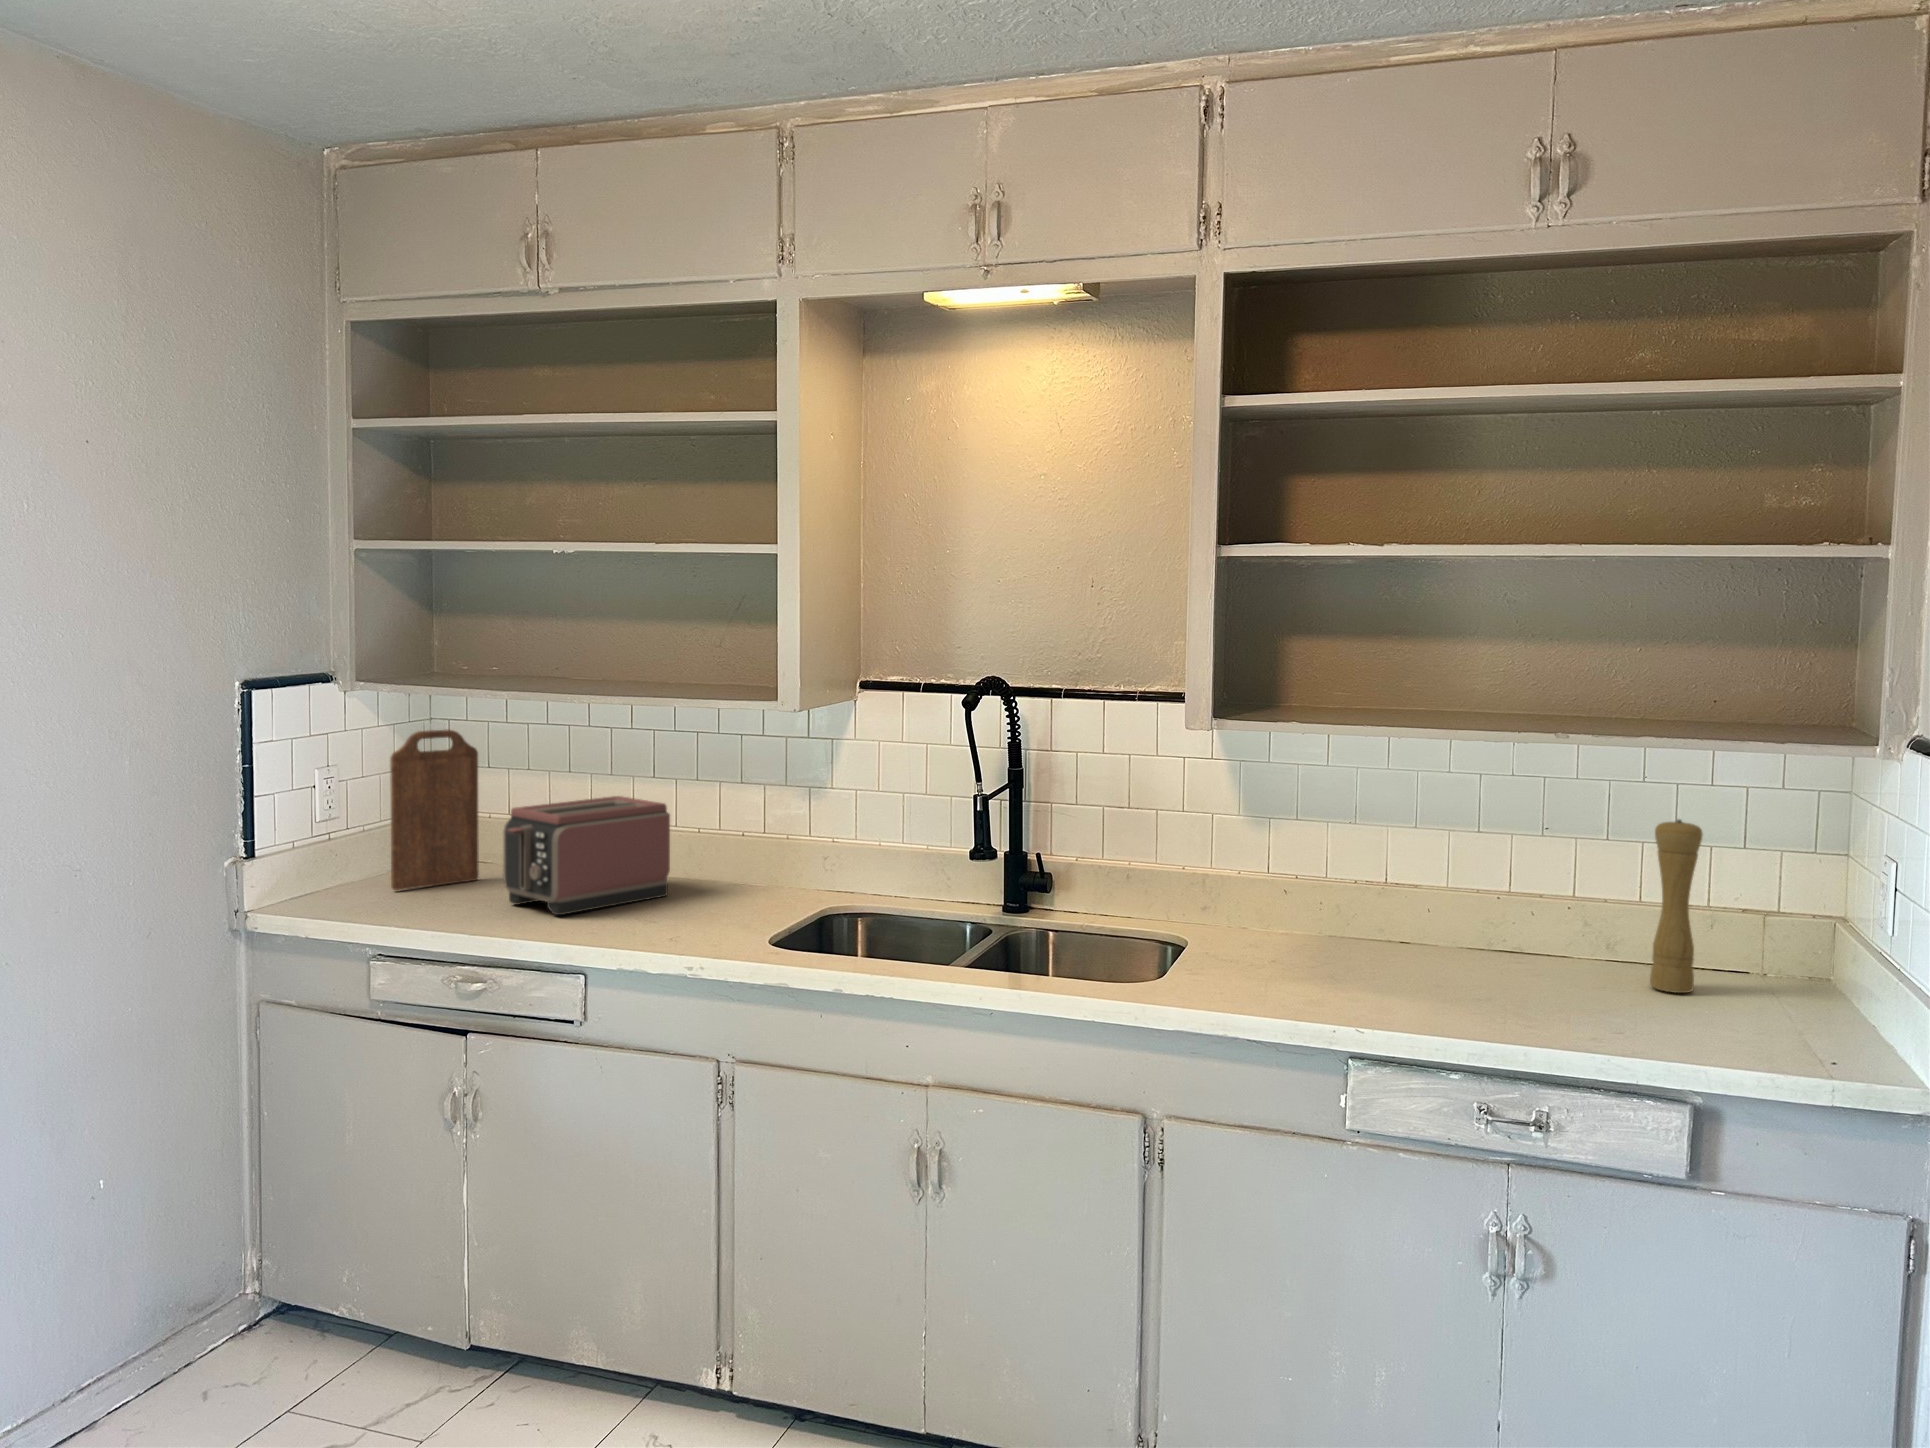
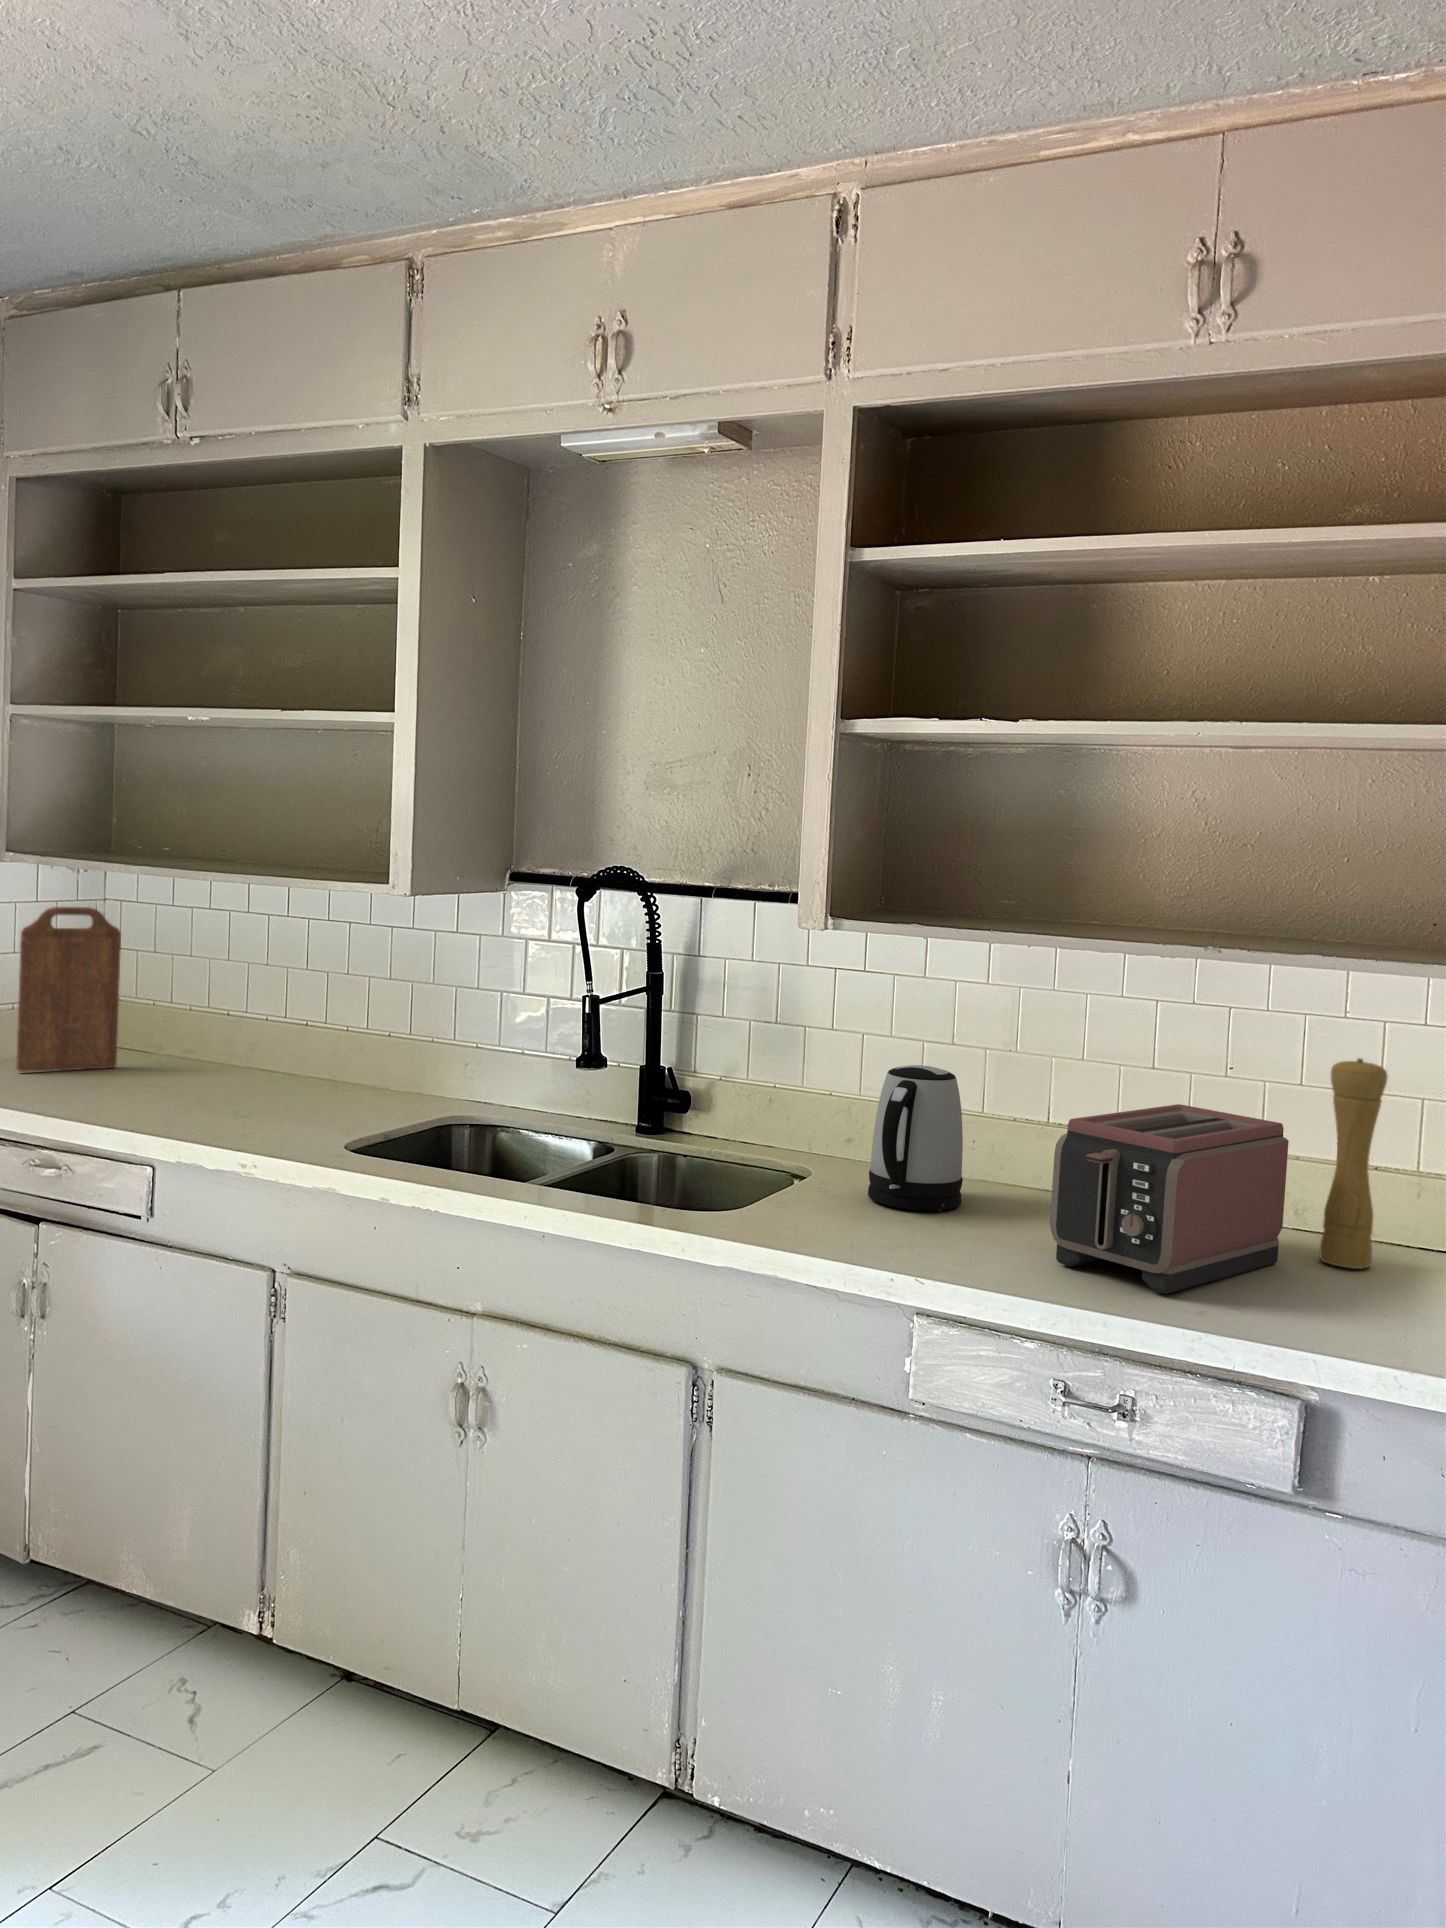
toaster: present [503,796,670,915] -> present [1050,1104,1289,1294]
kettle: none [1254,843,1337,968] -> present [868,1065,963,1211]

